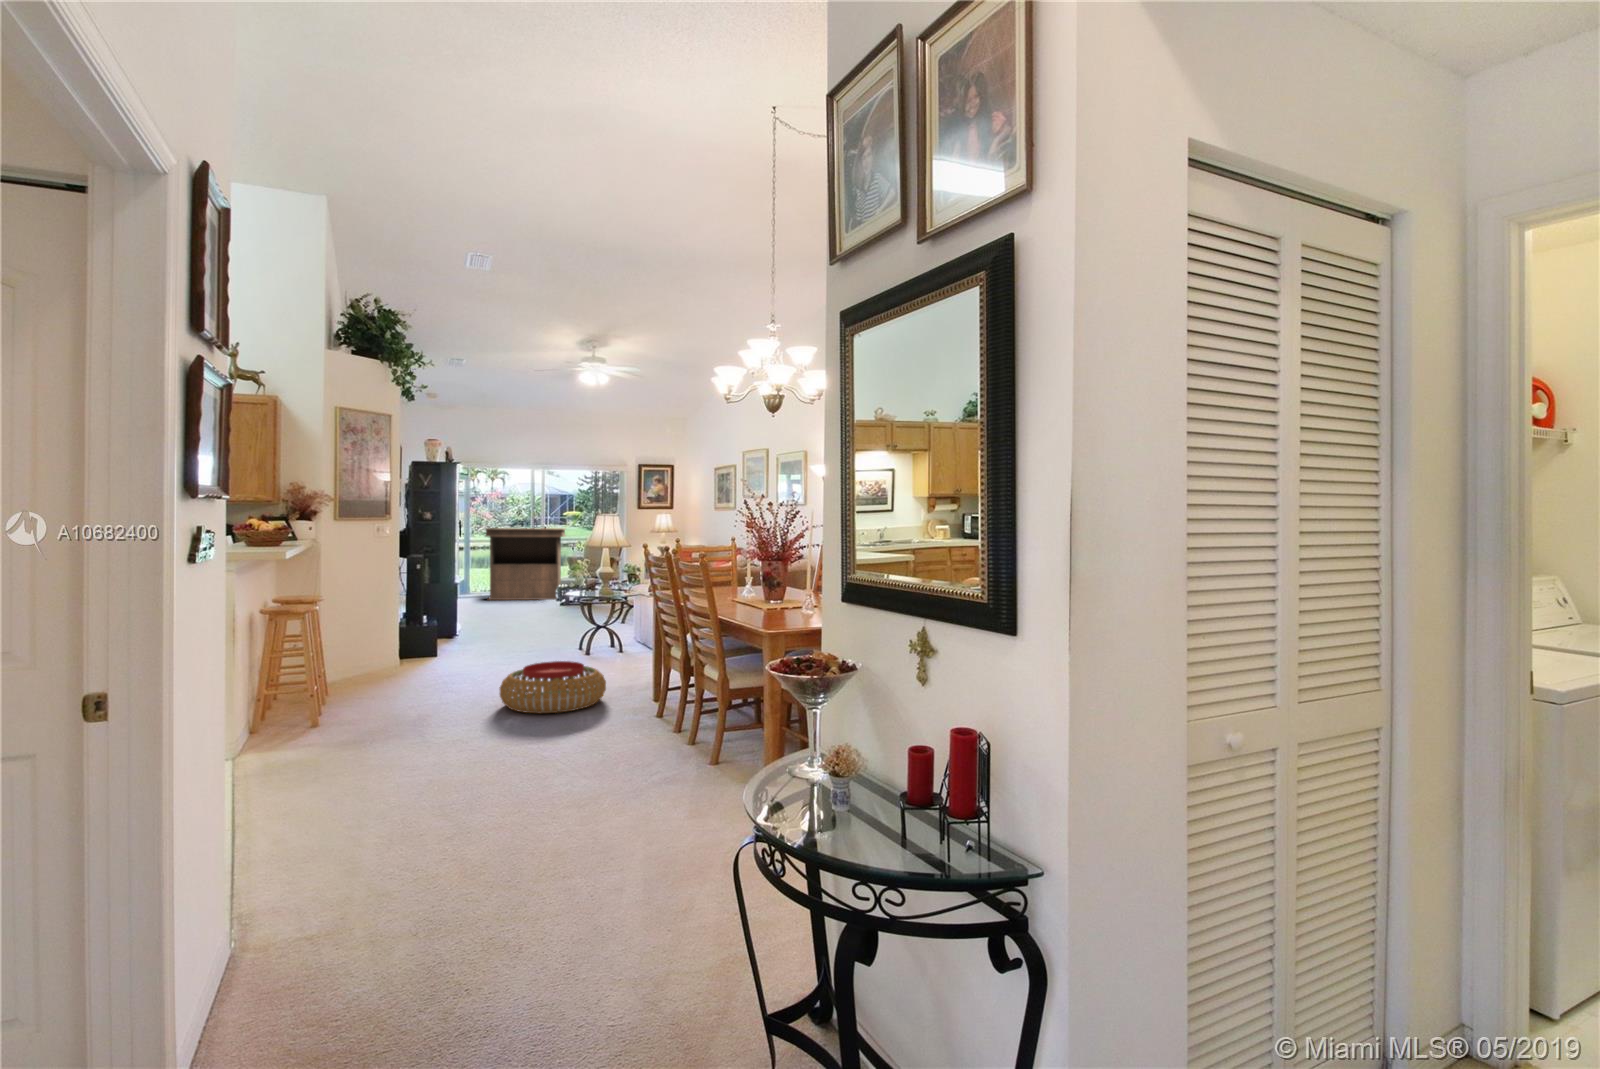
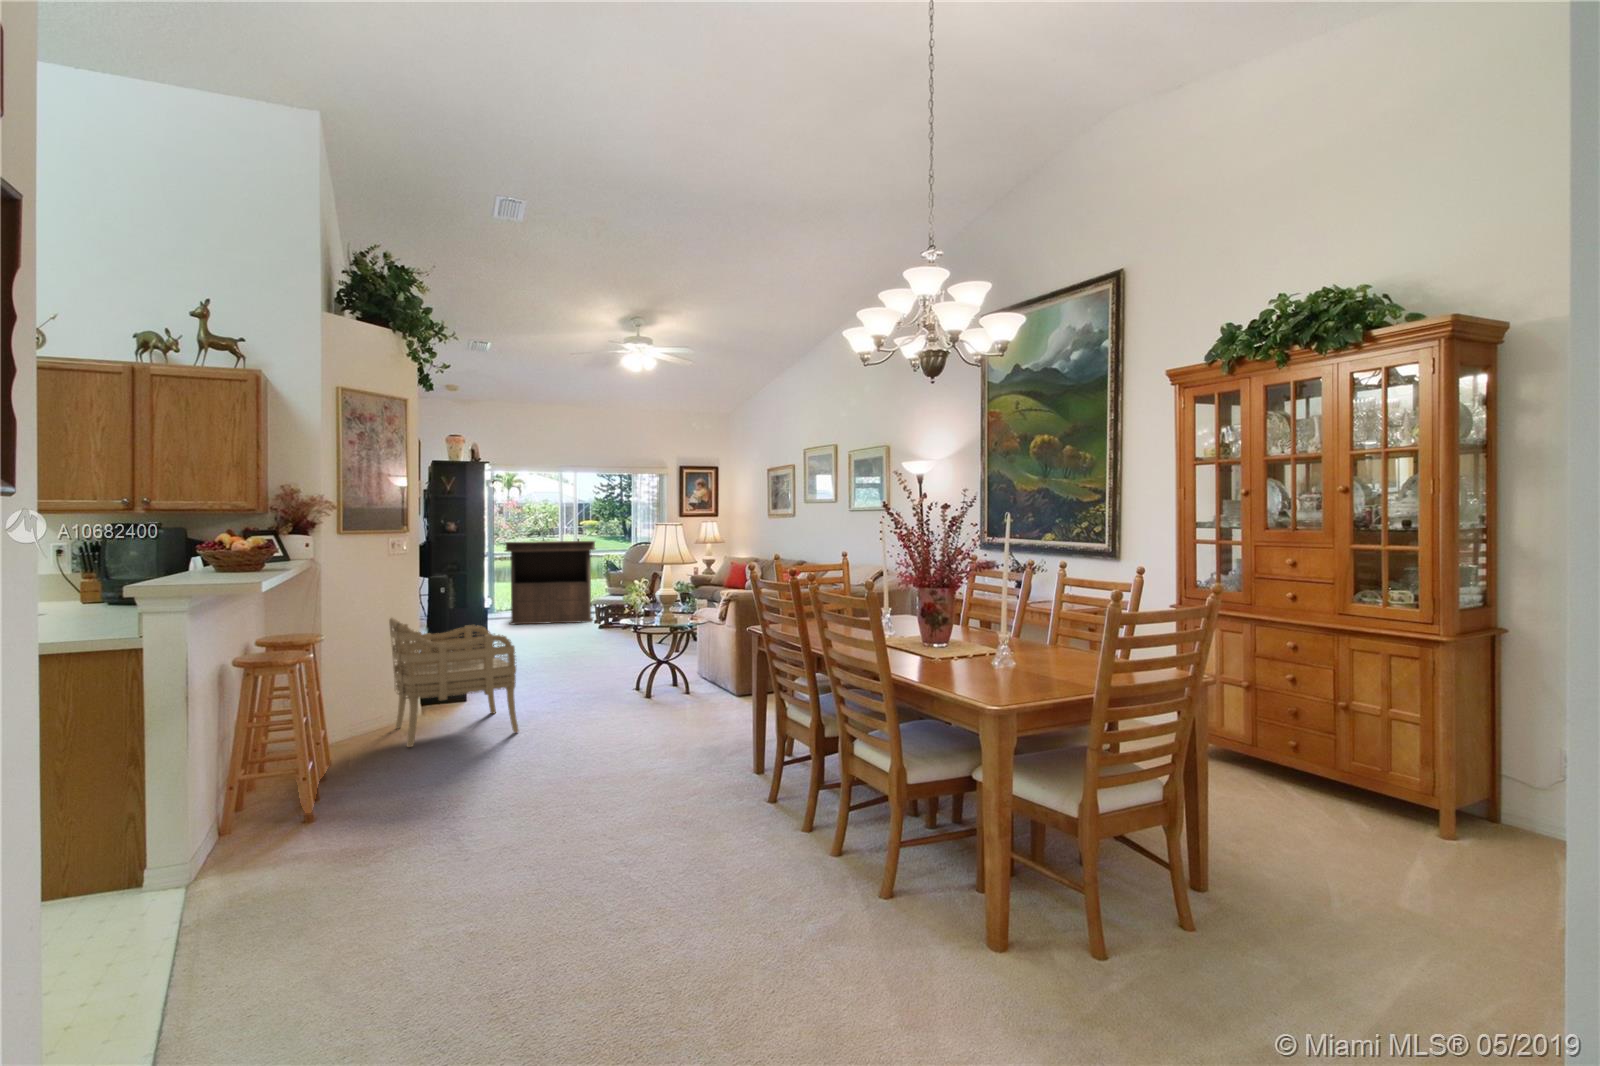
armchair: none [374,586,475,685] -> present [389,618,519,747]
pouf: present [499,661,606,713] -> none [563,715,702,792]

